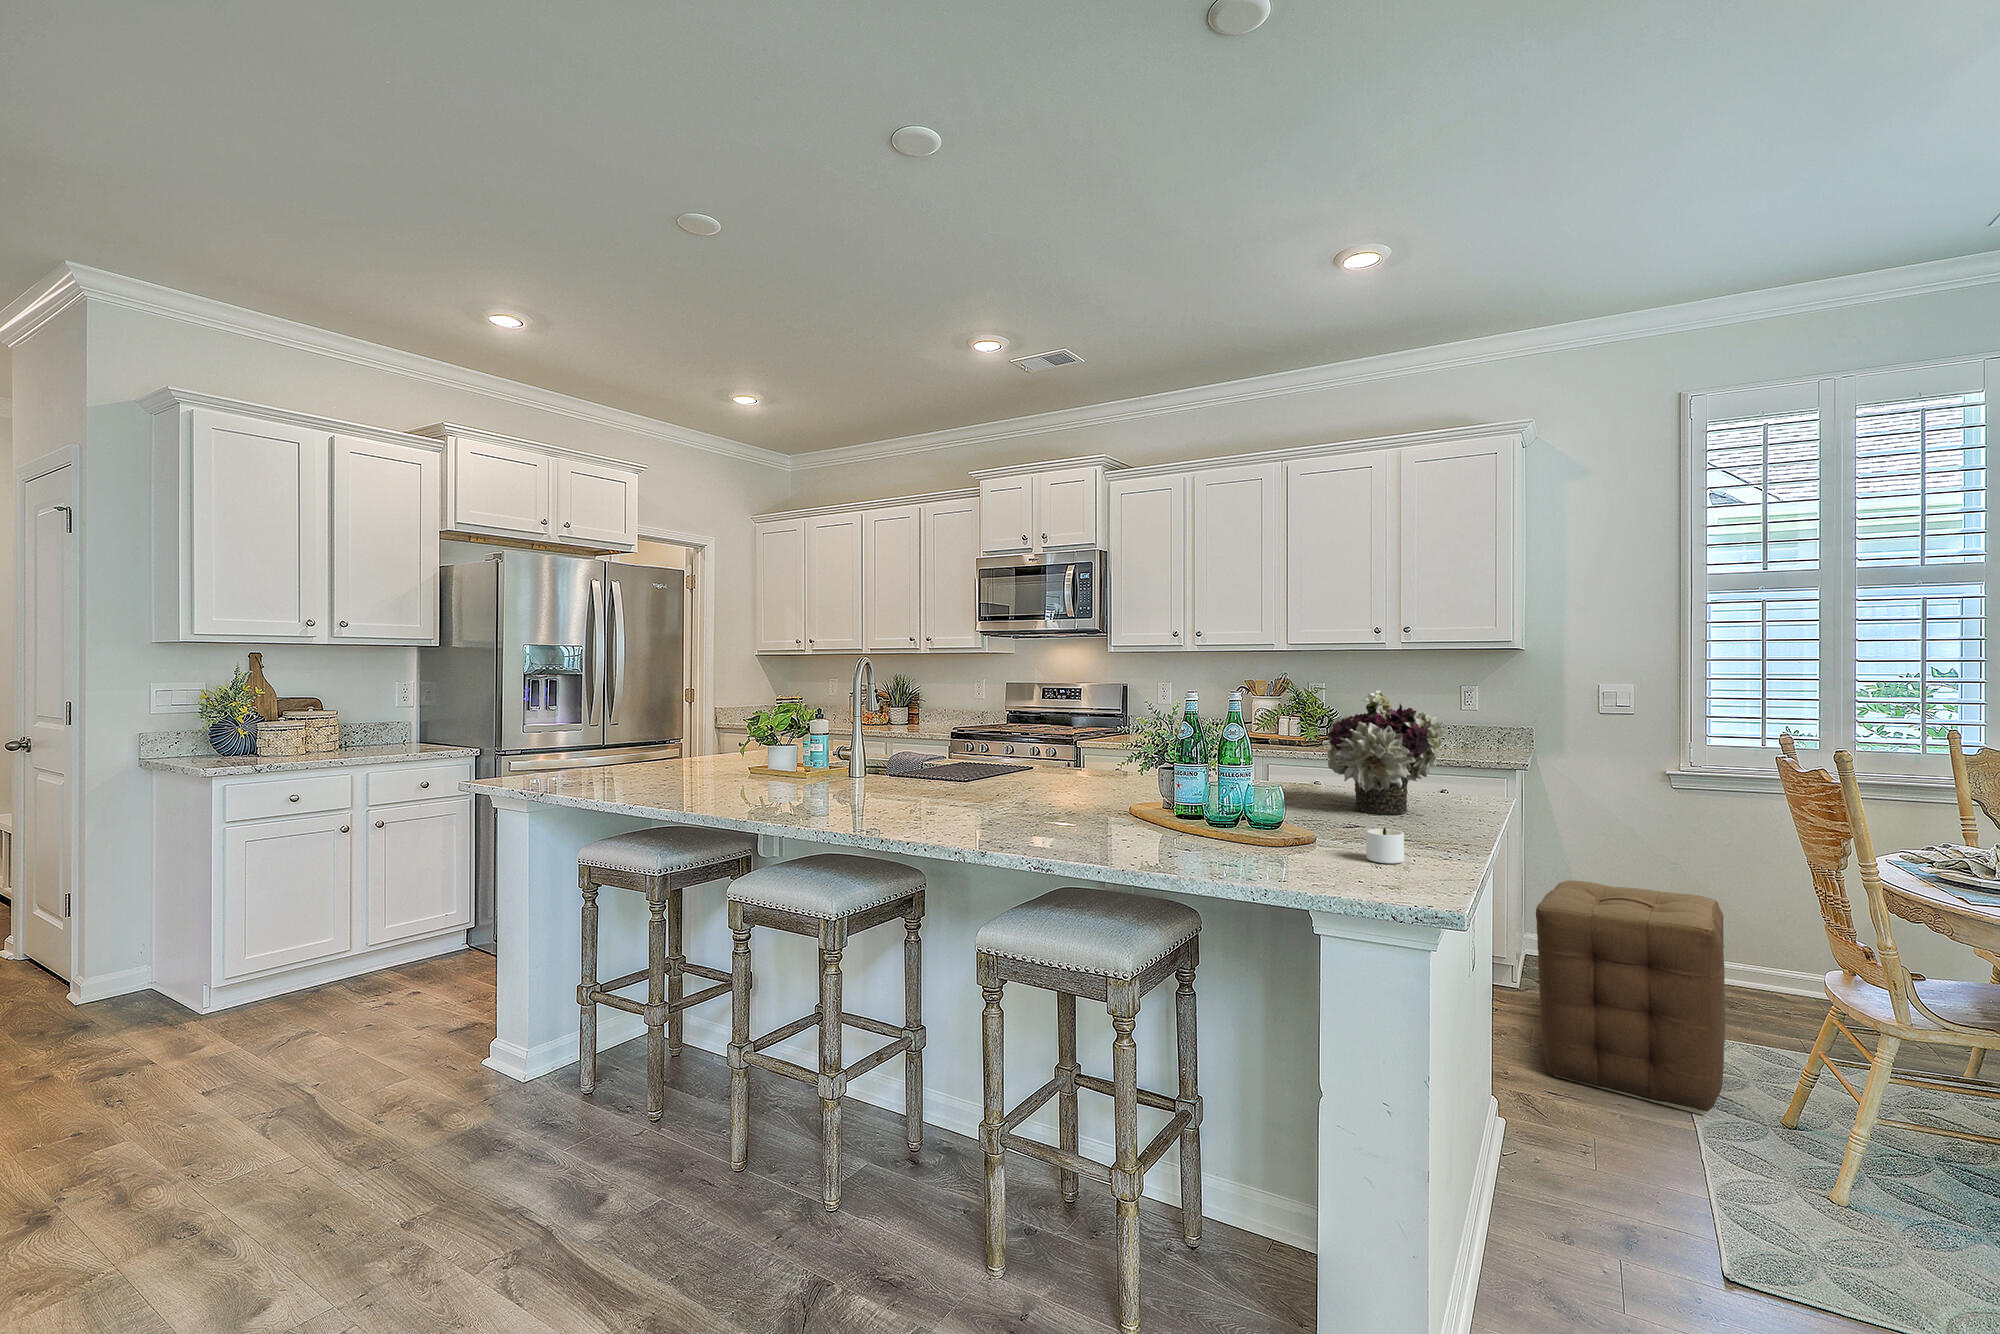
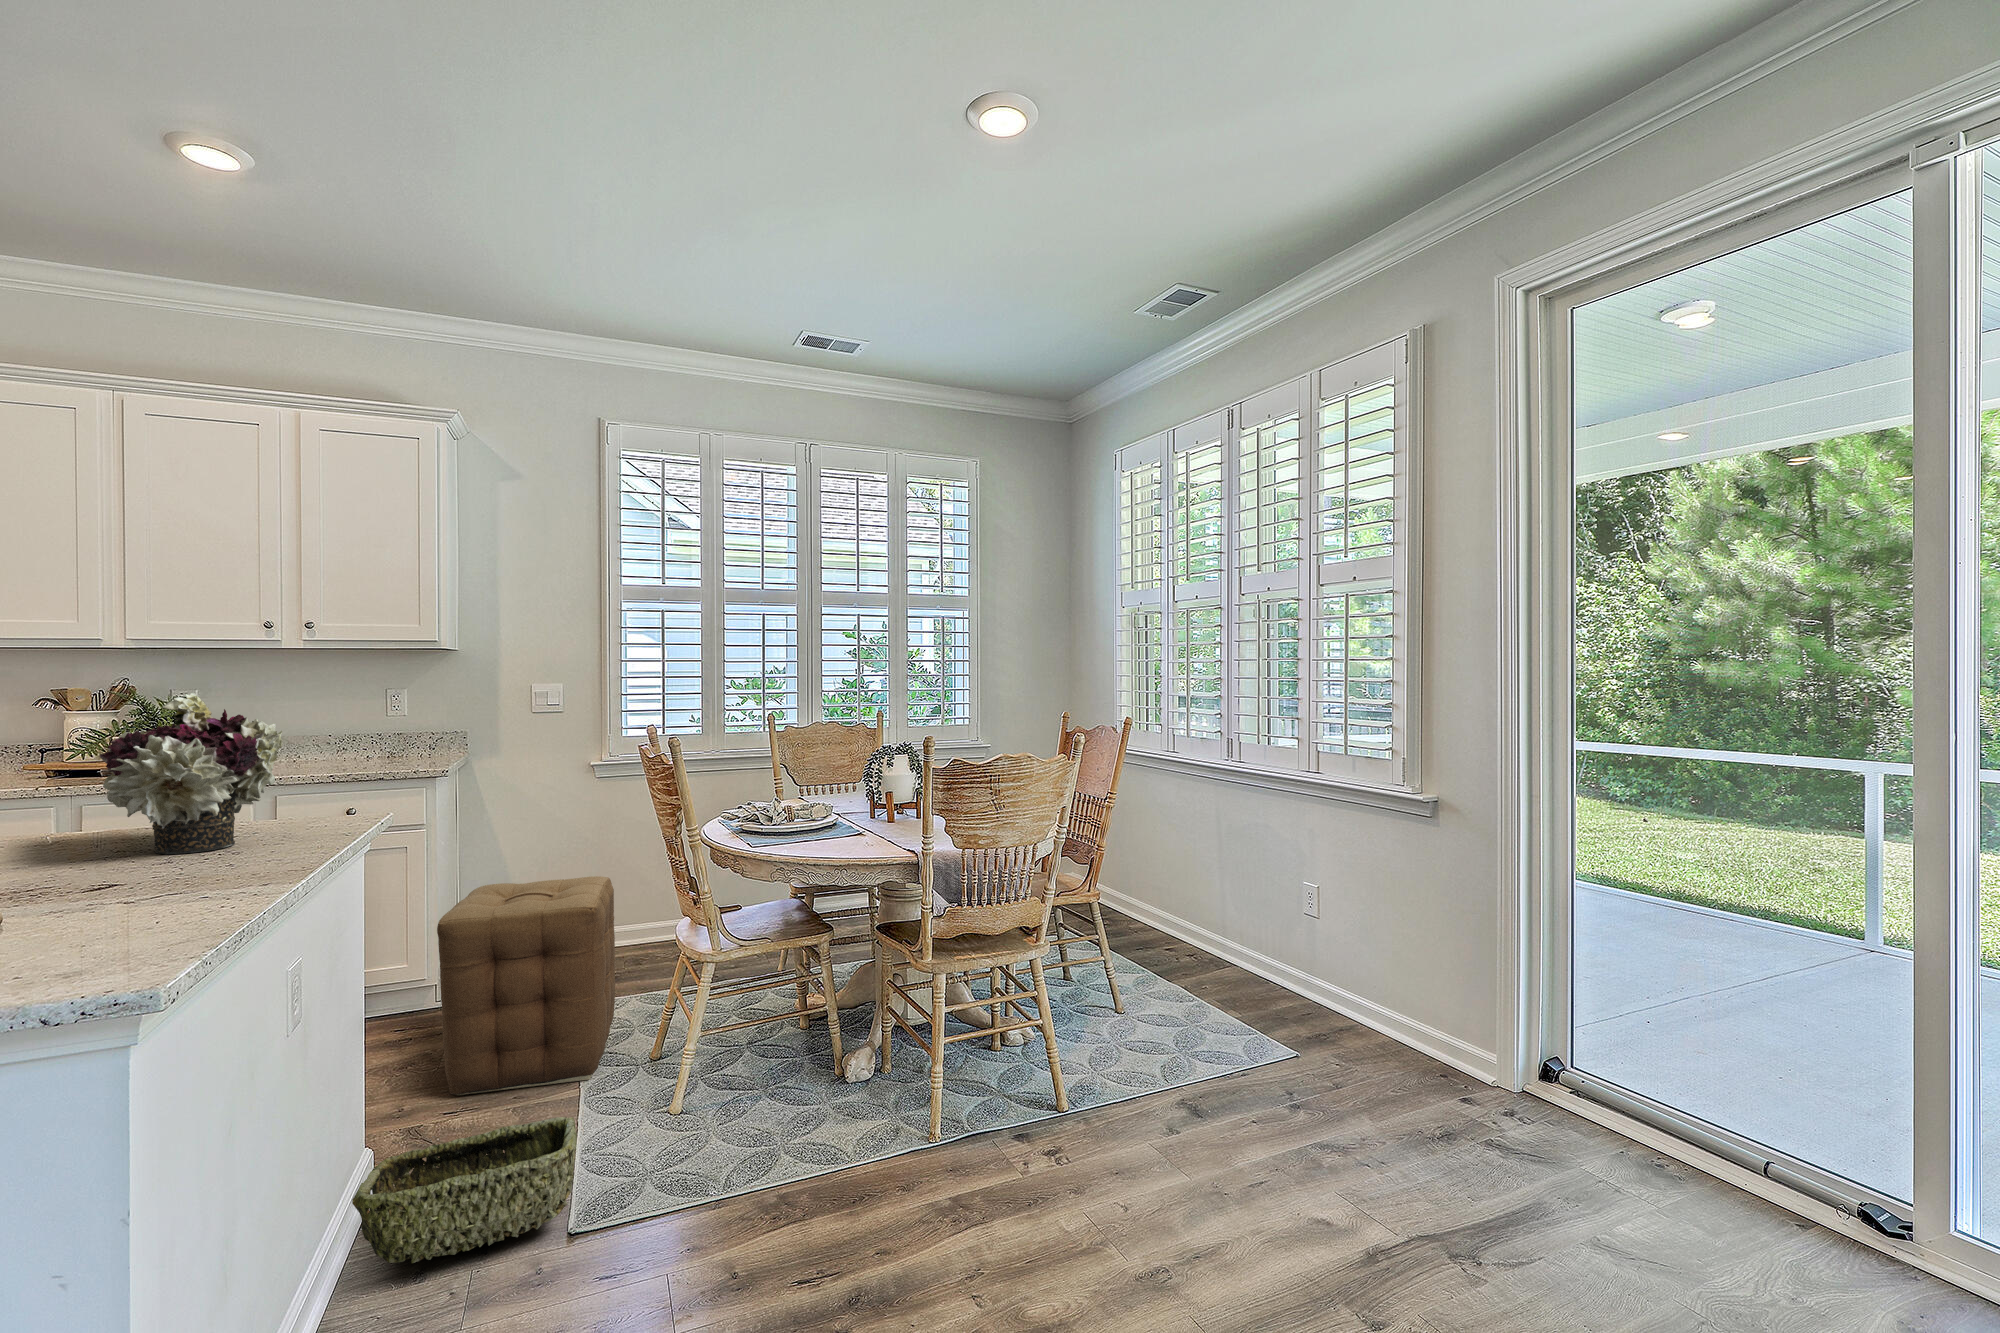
candle: present [1366,828,1404,863] -> none [104,873,189,921]
woven basket: none [1500,1113,1732,1256] -> present [352,1117,577,1263]

